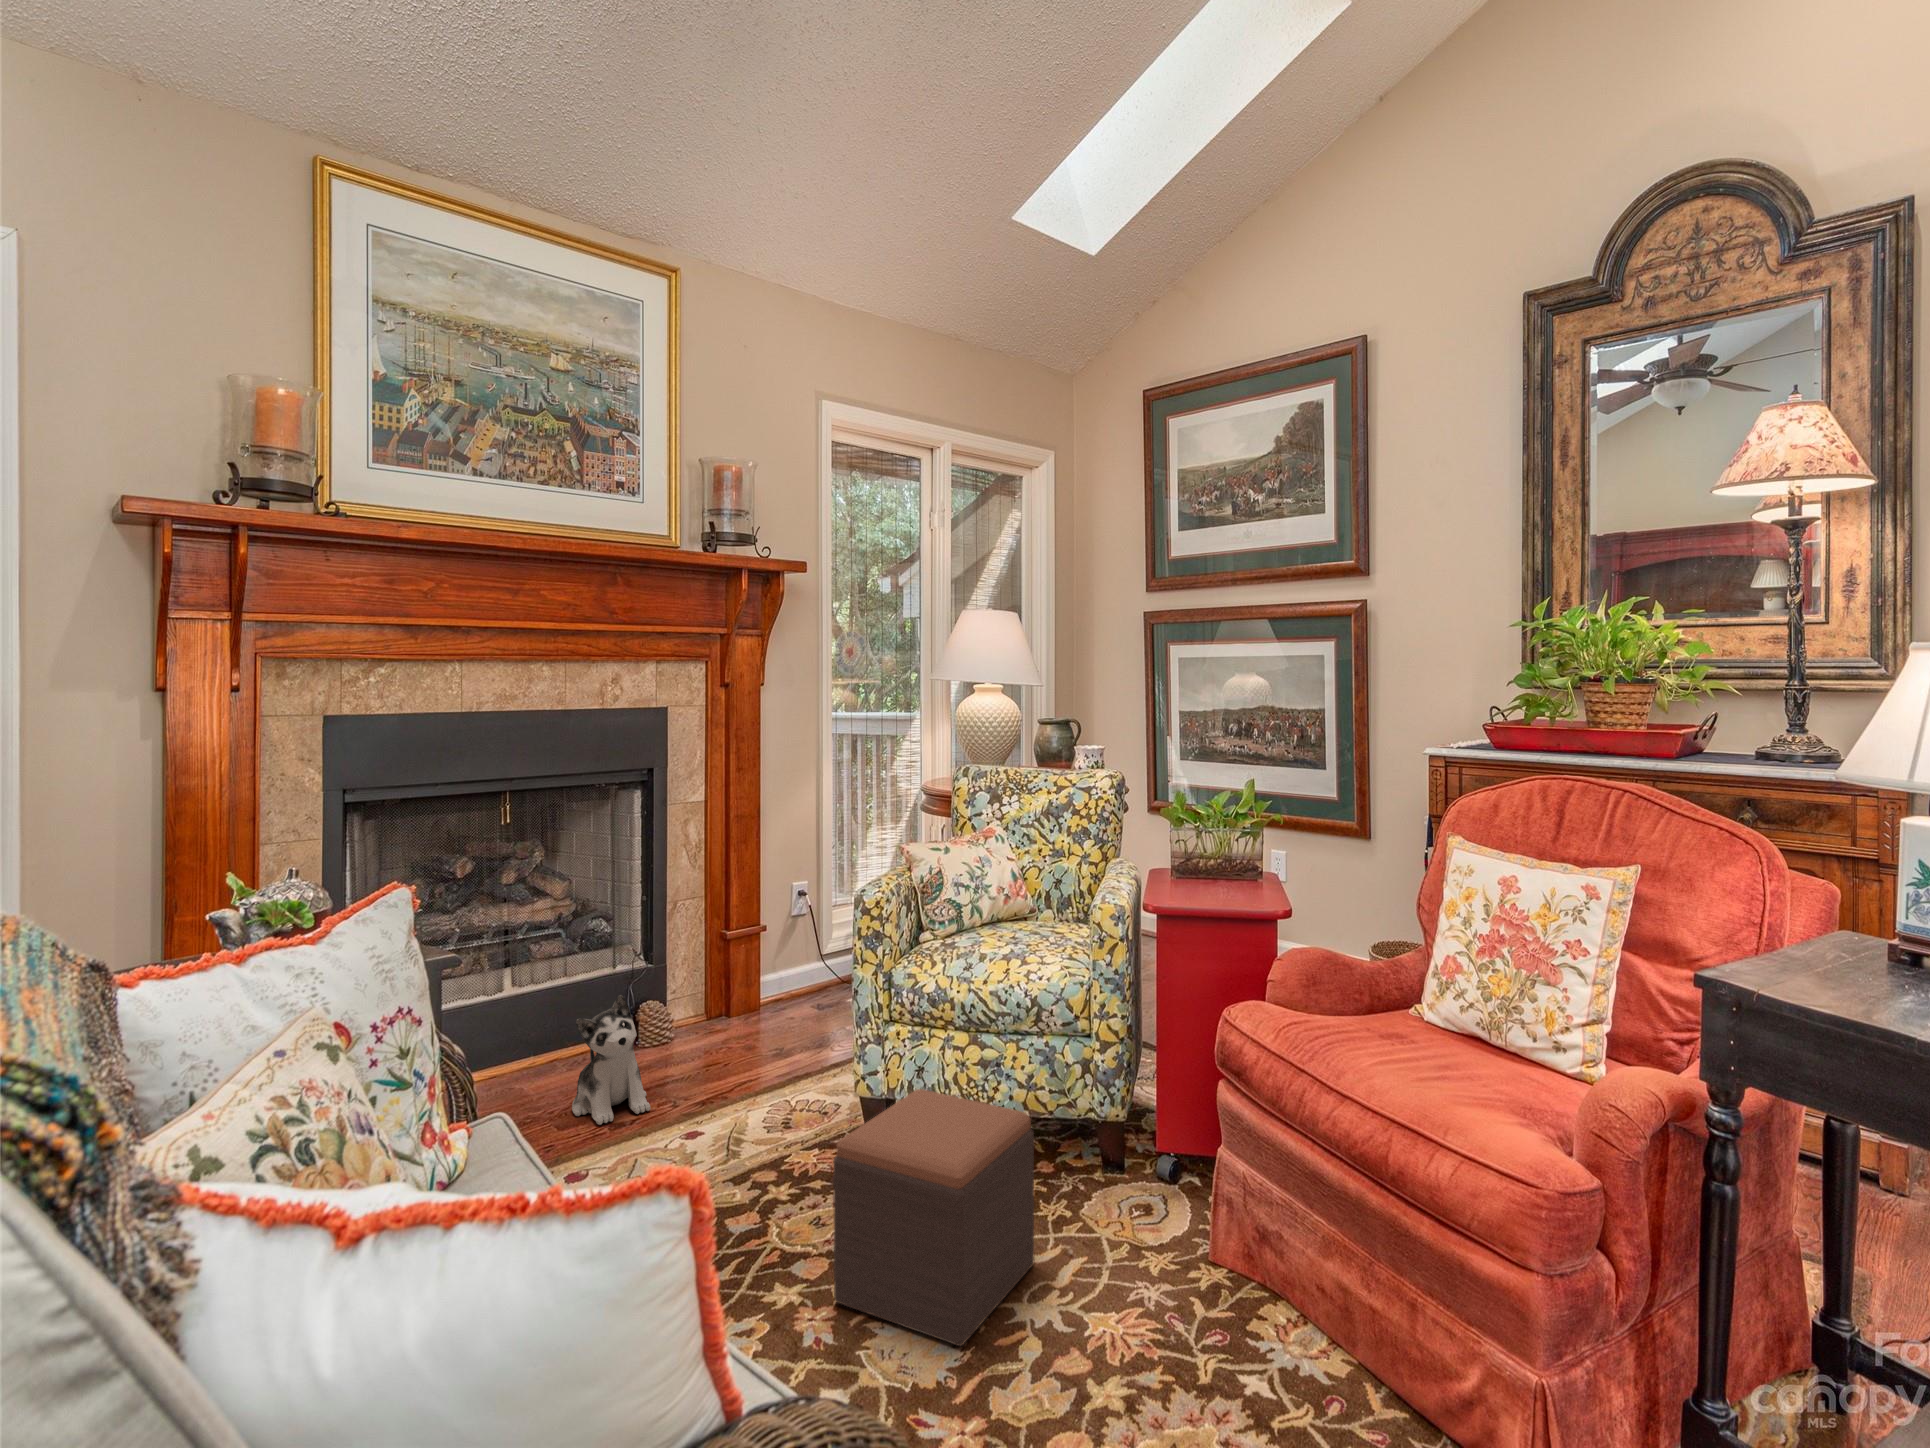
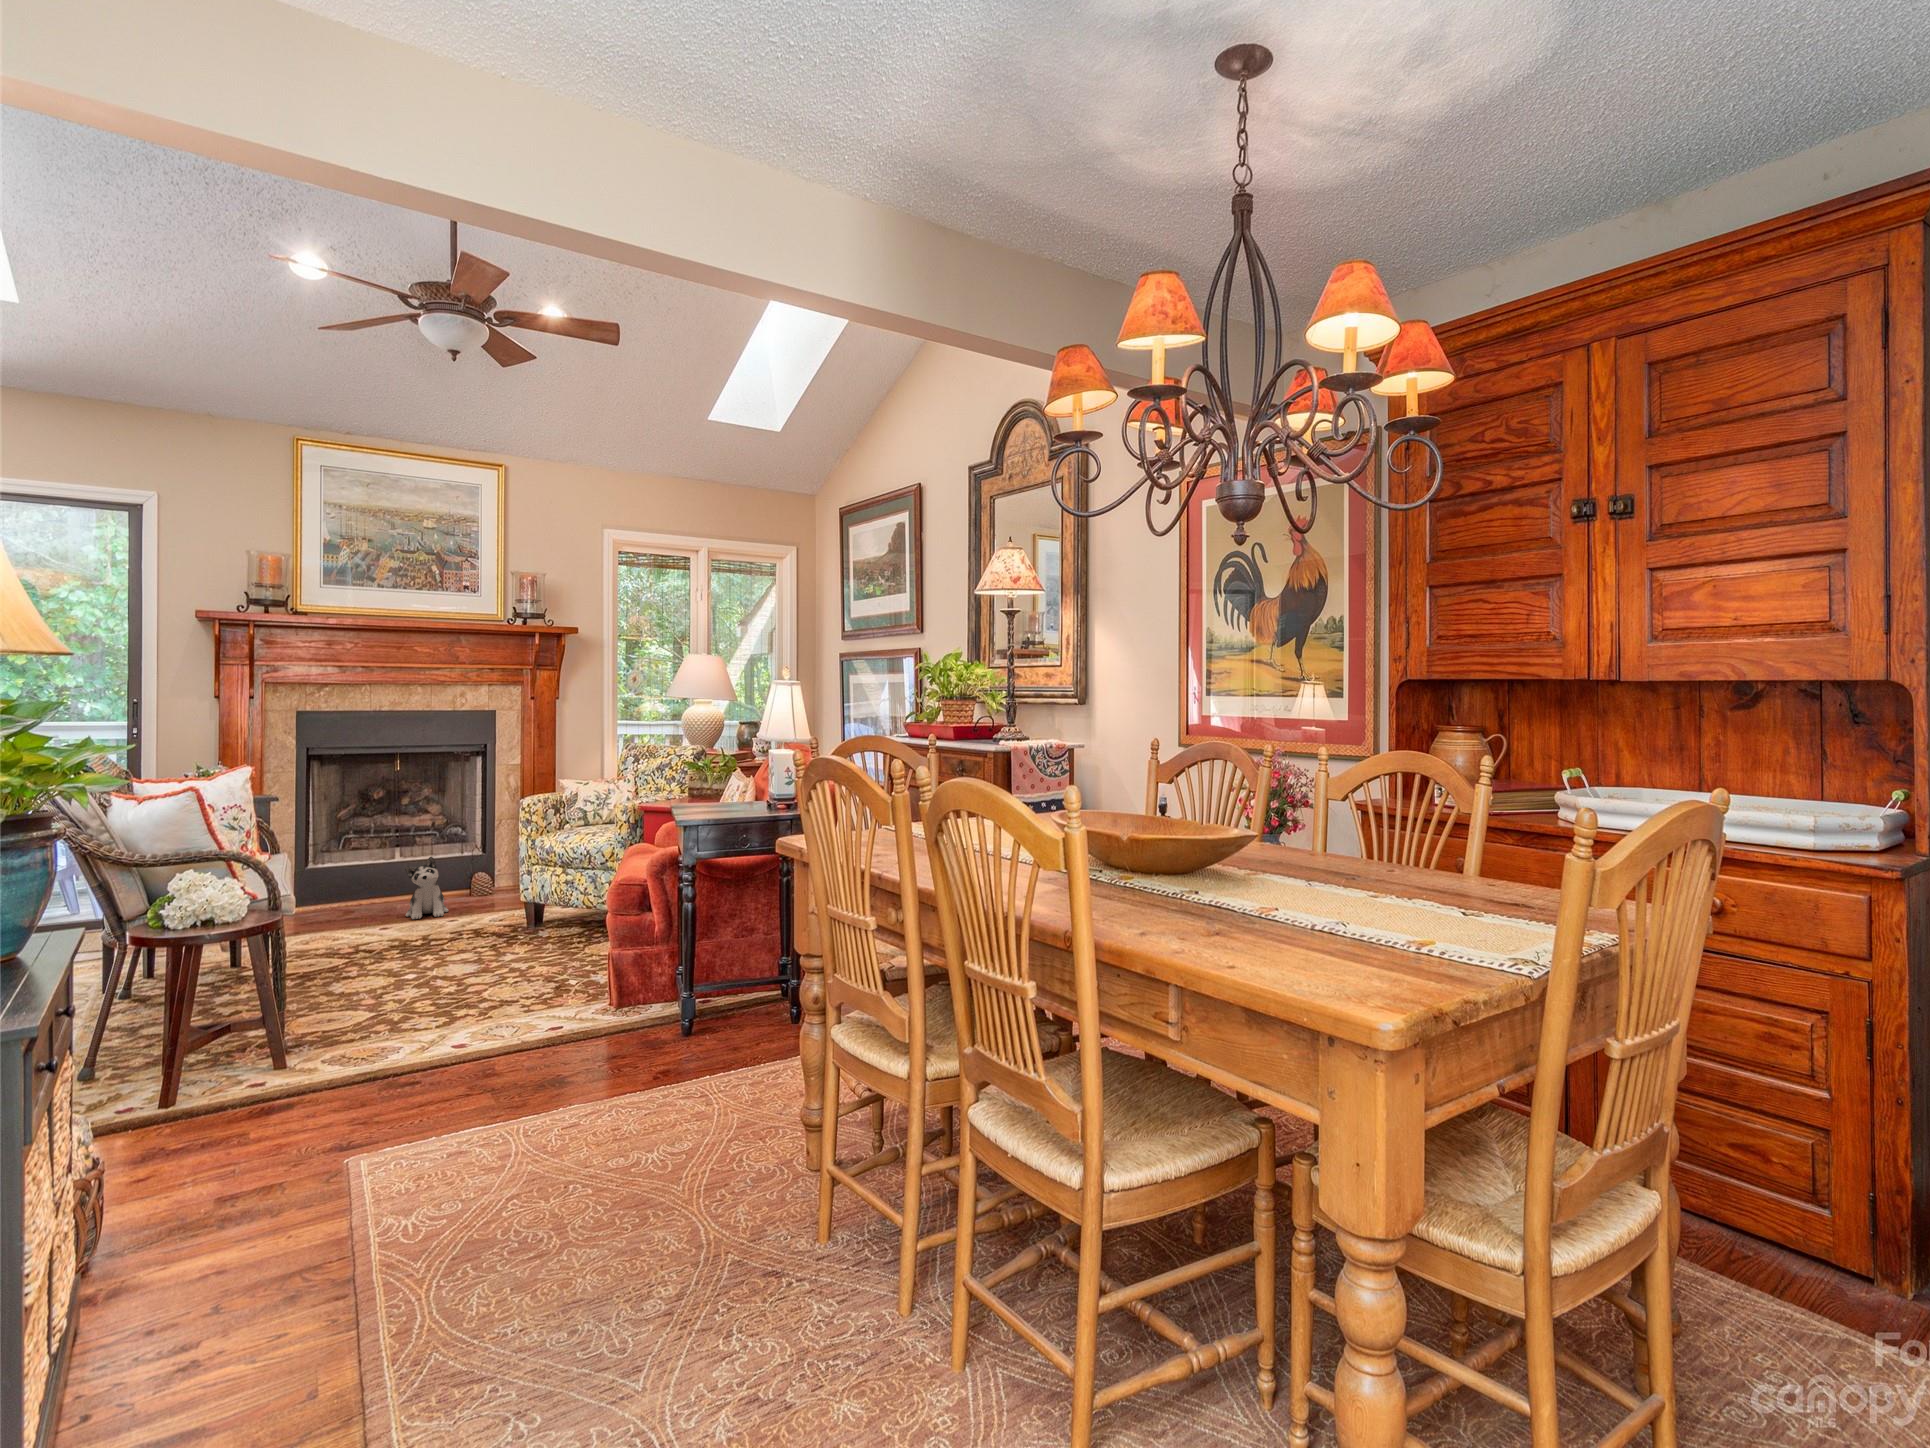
footstool: present [833,1089,1034,1346] -> none [437,883,536,976]

